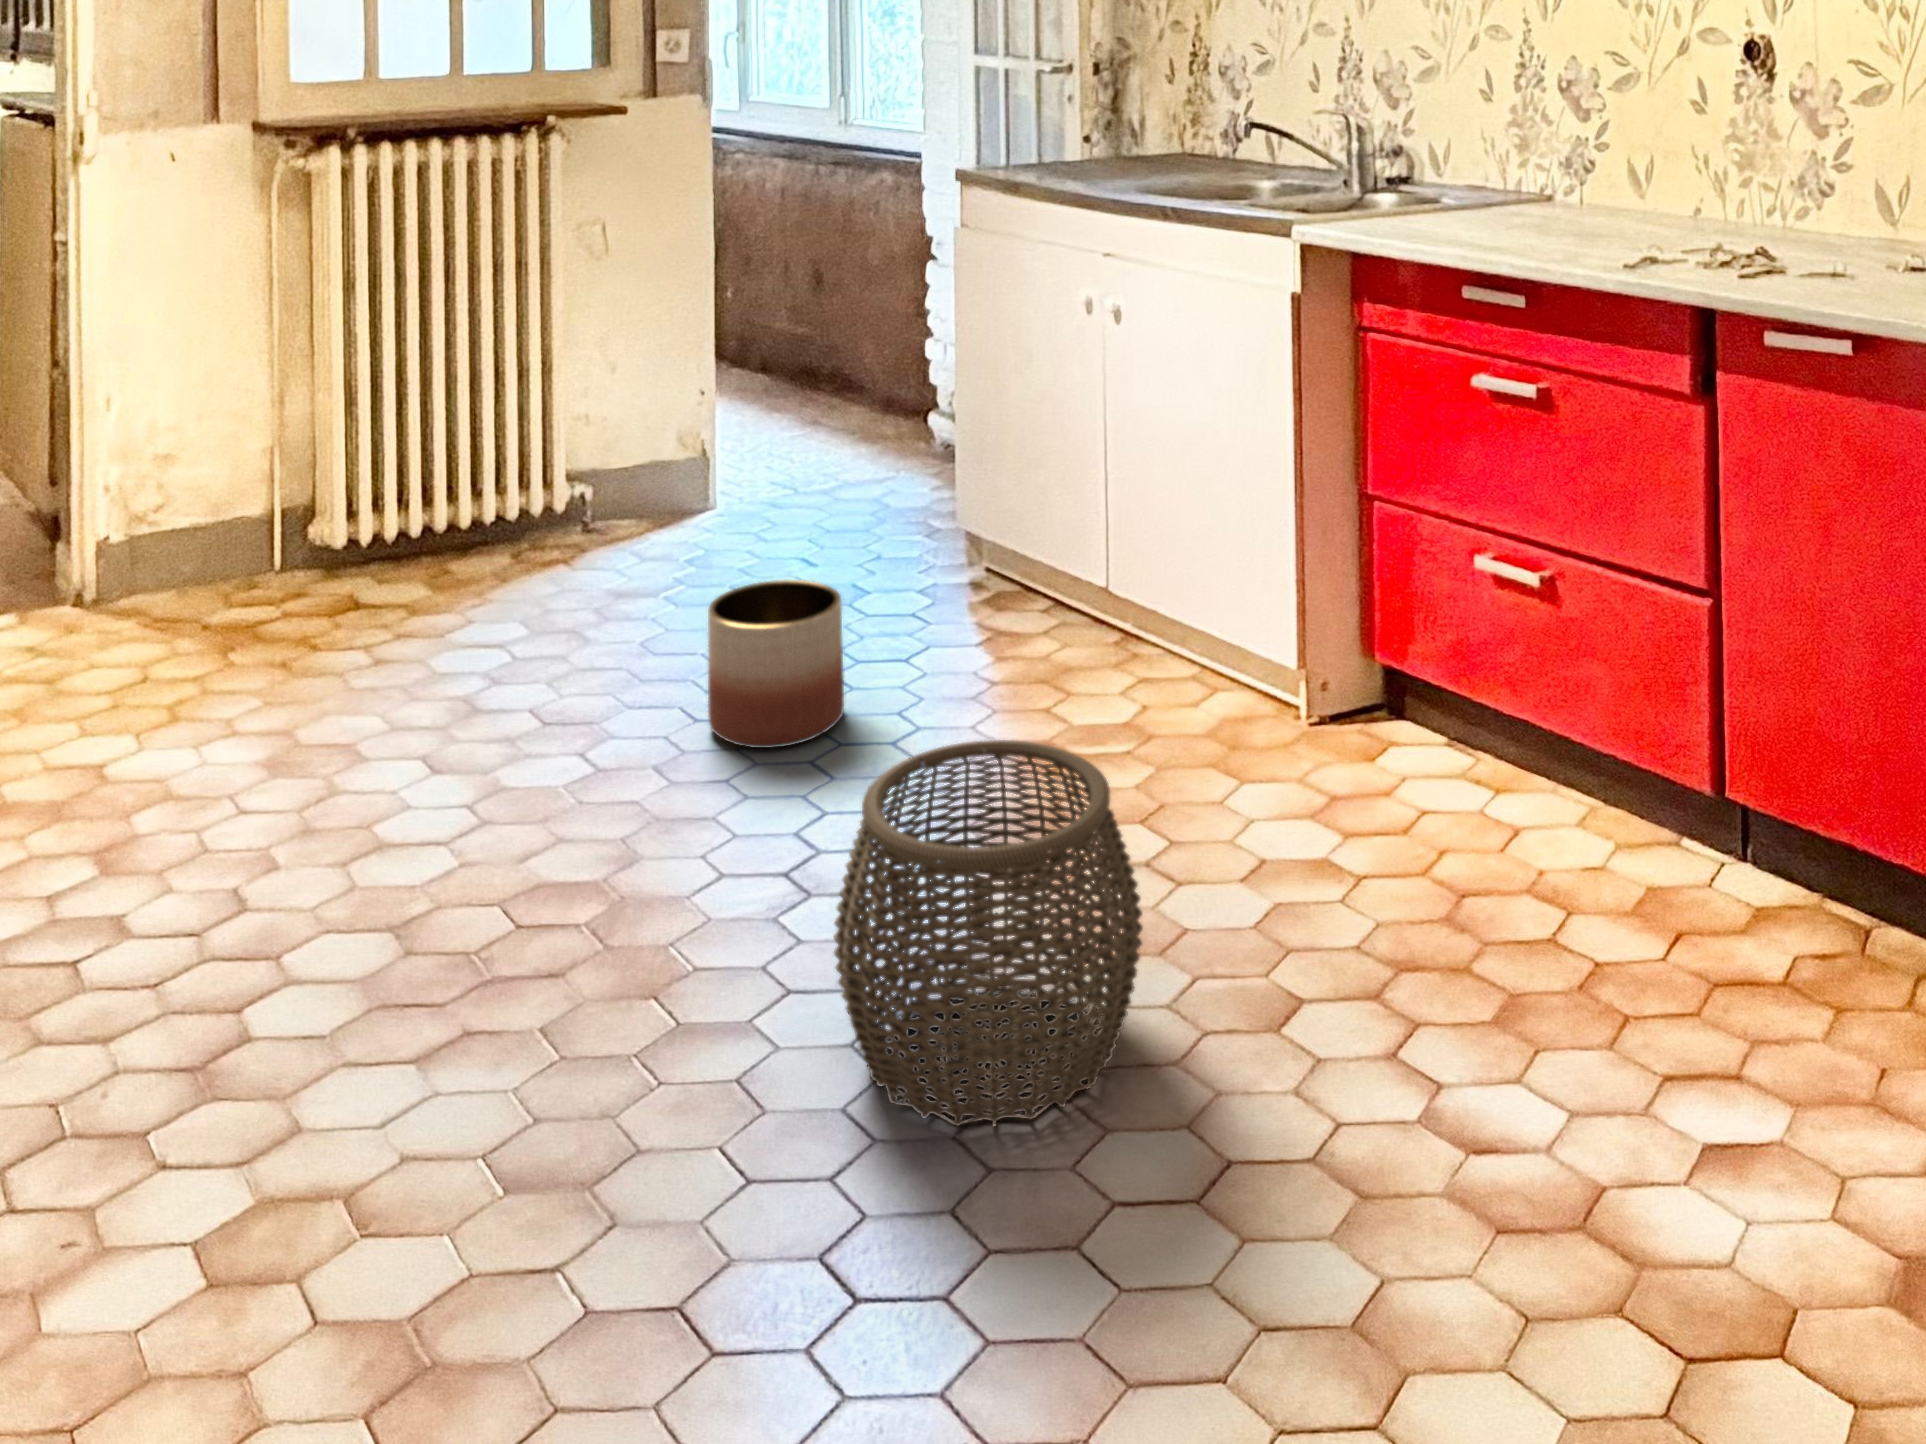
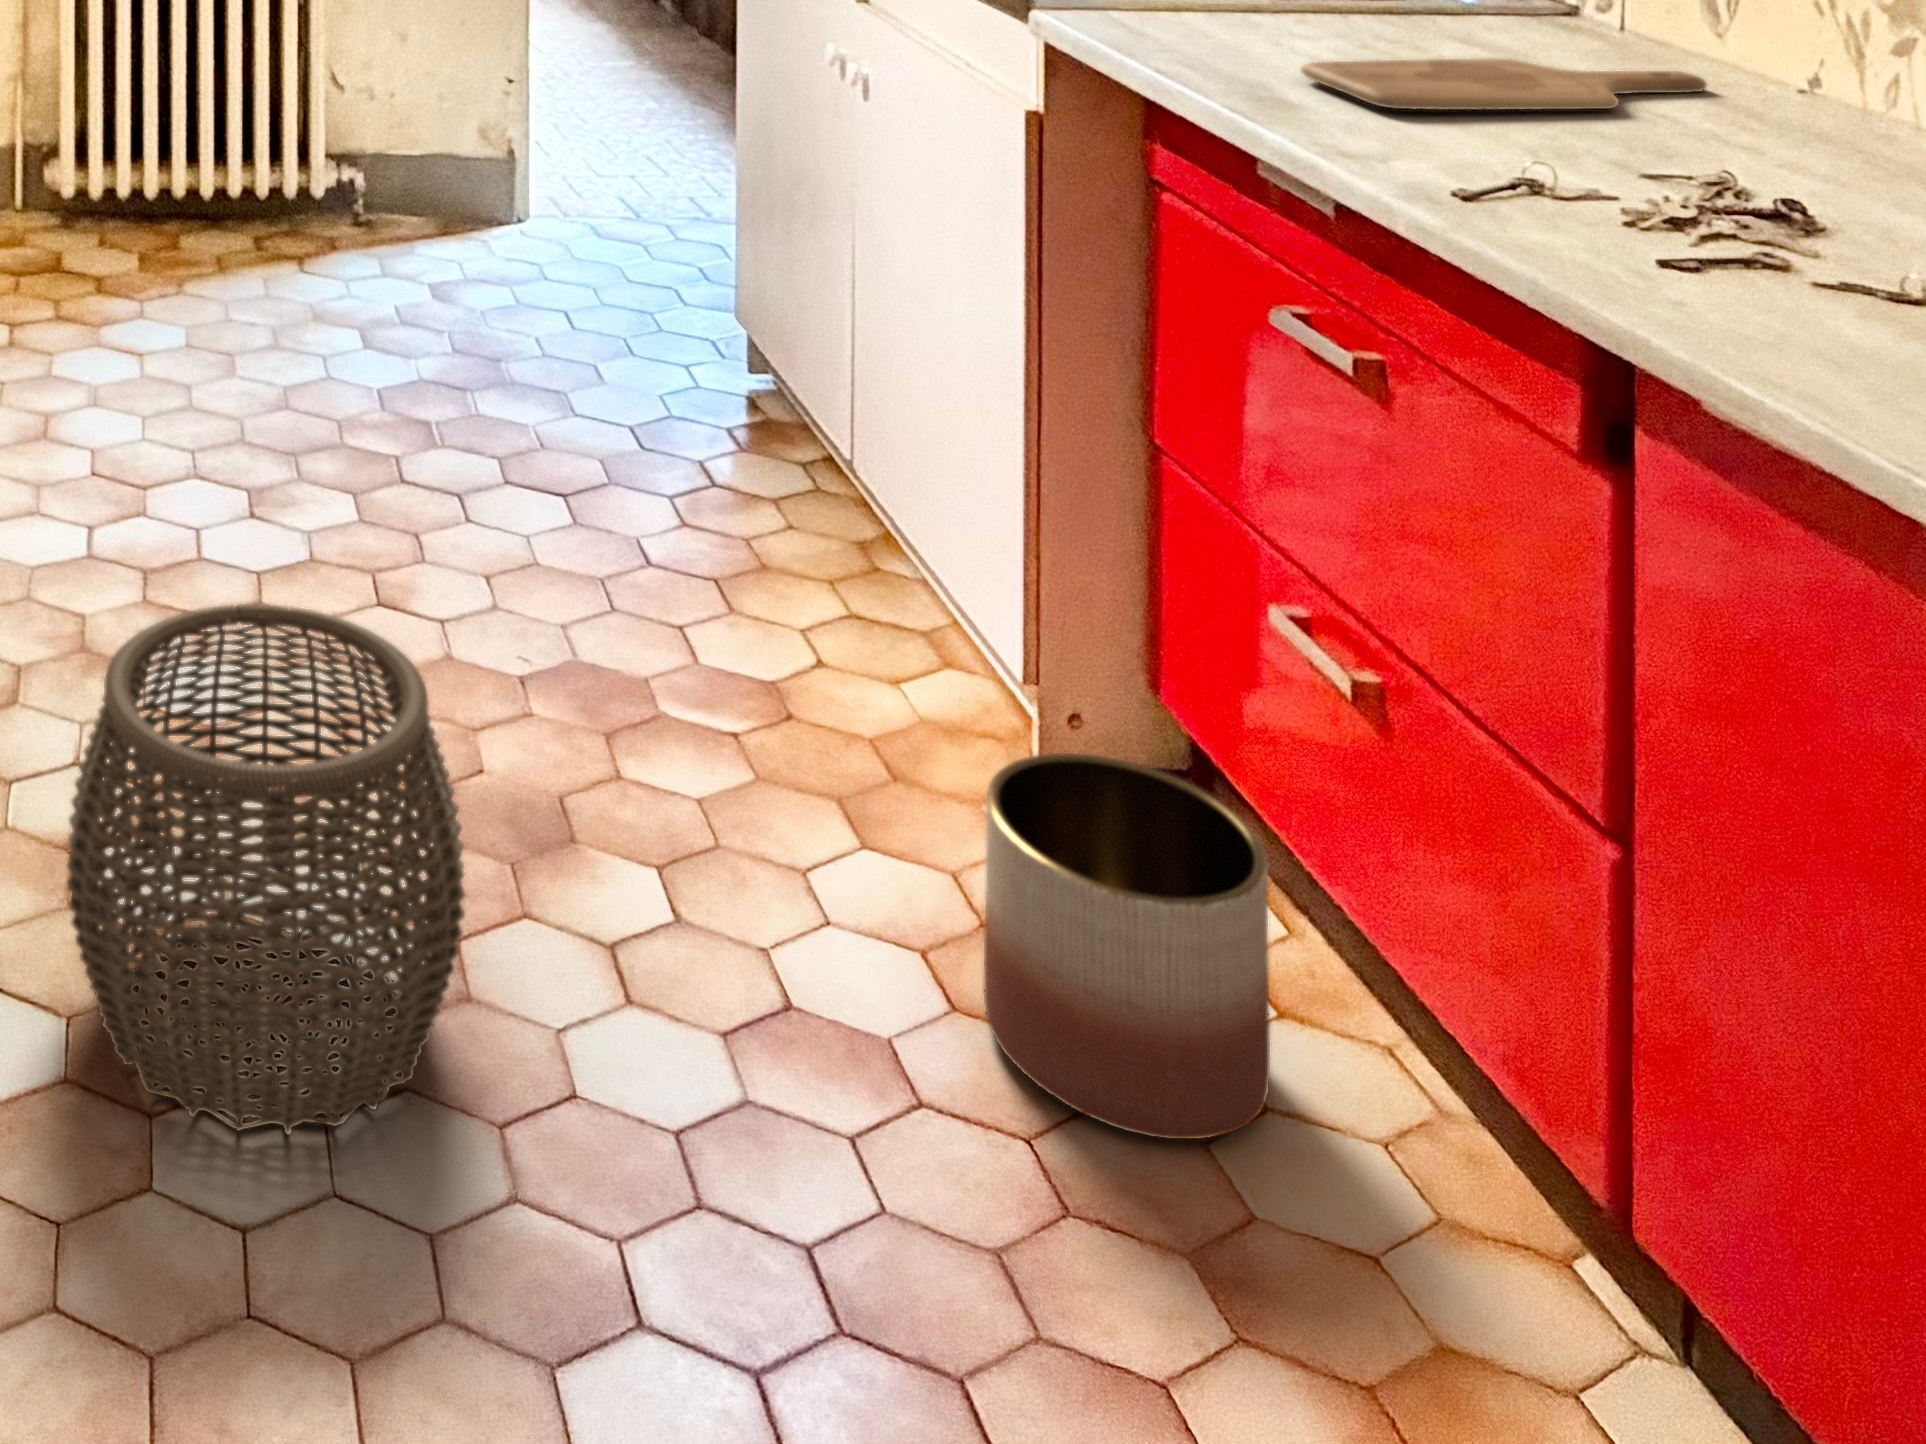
cutting board: none [1477,214,1647,251] -> present [1301,58,1707,110]
planter: present [708,580,844,748] -> present [984,753,1270,1139]

